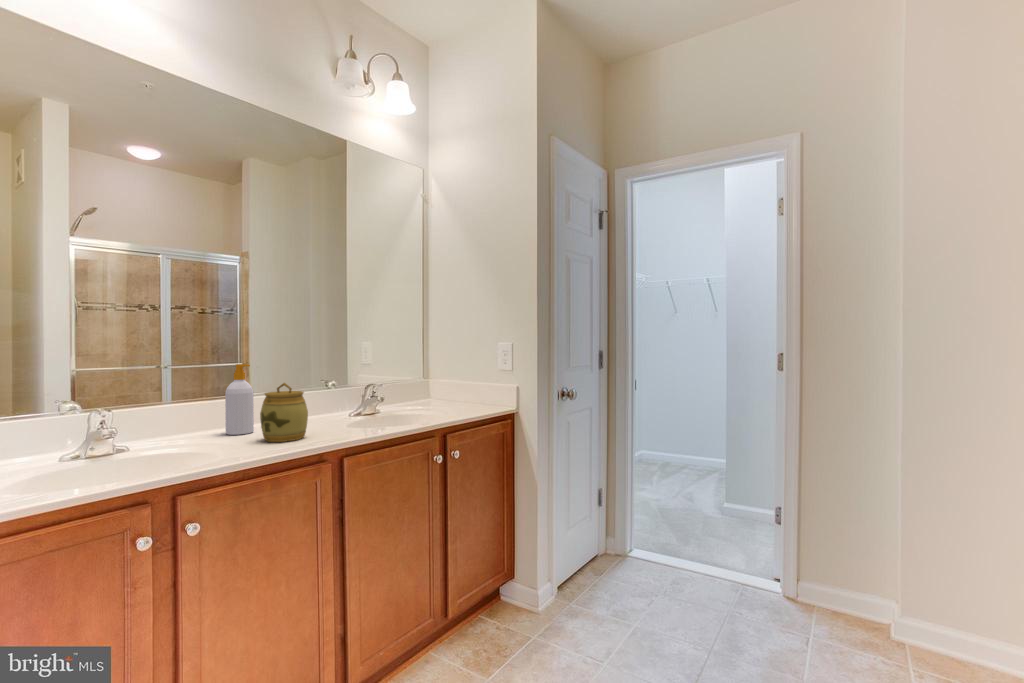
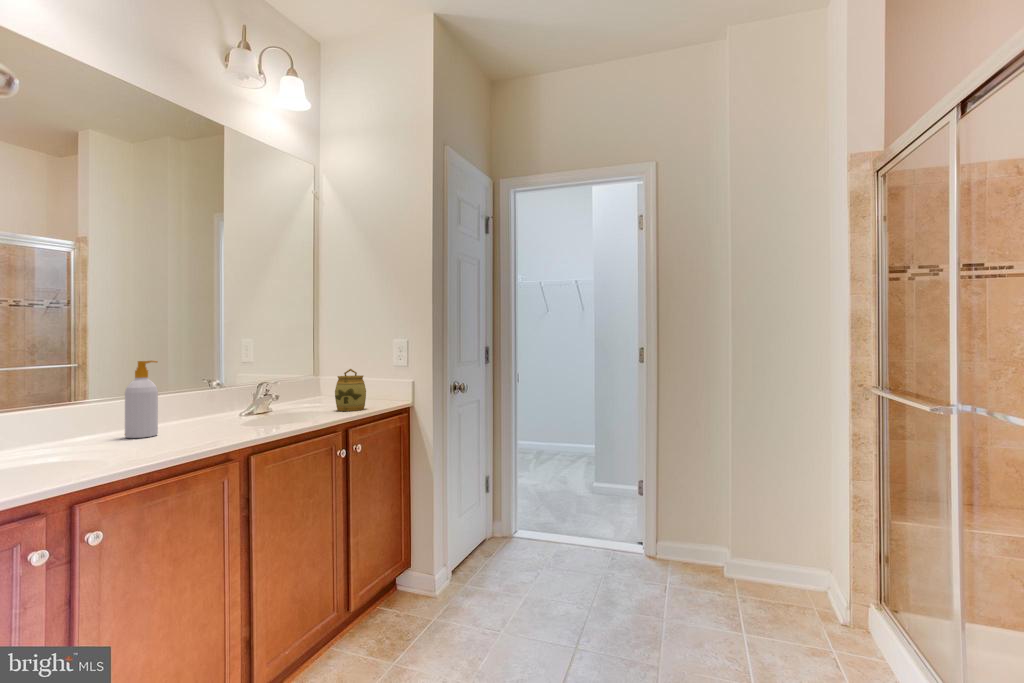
jar: present [260,383,308,442] -> present [335,369,366,411]

